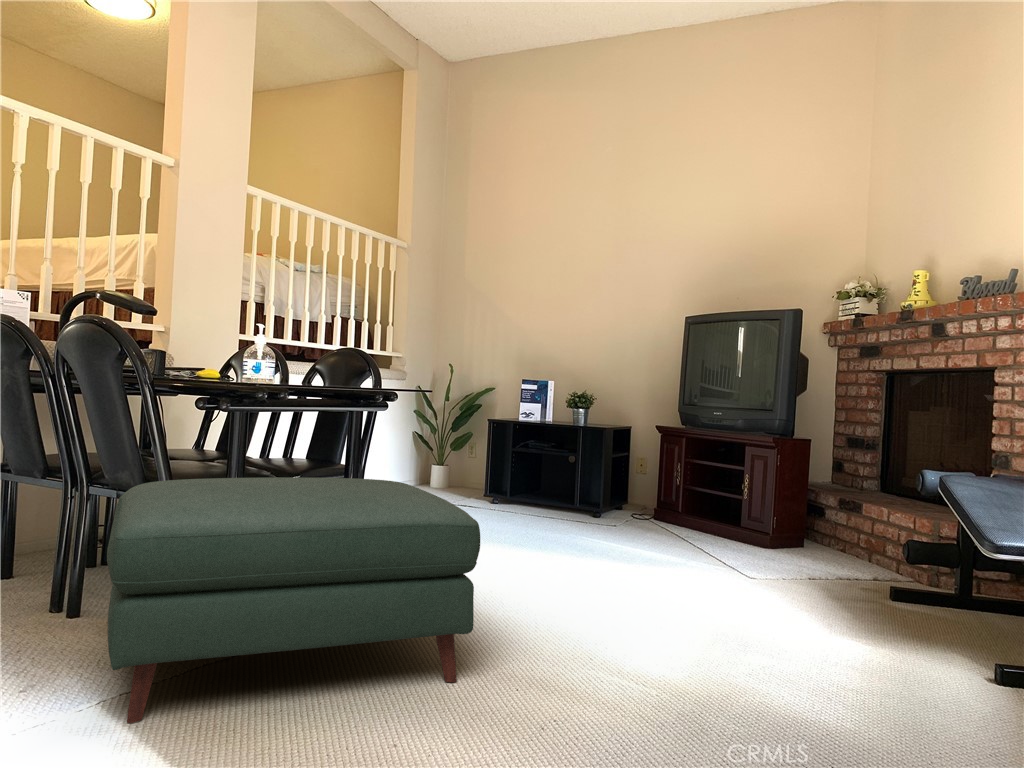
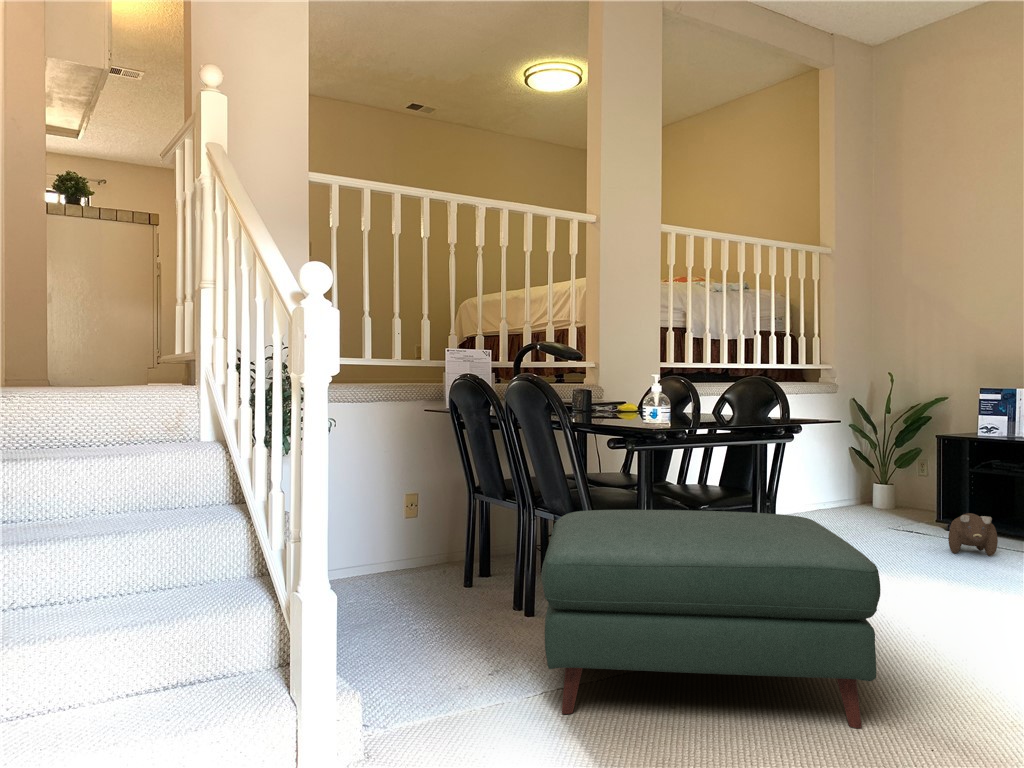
plush toy: none [499,486,536,522] -> present [948,513,998,556]

